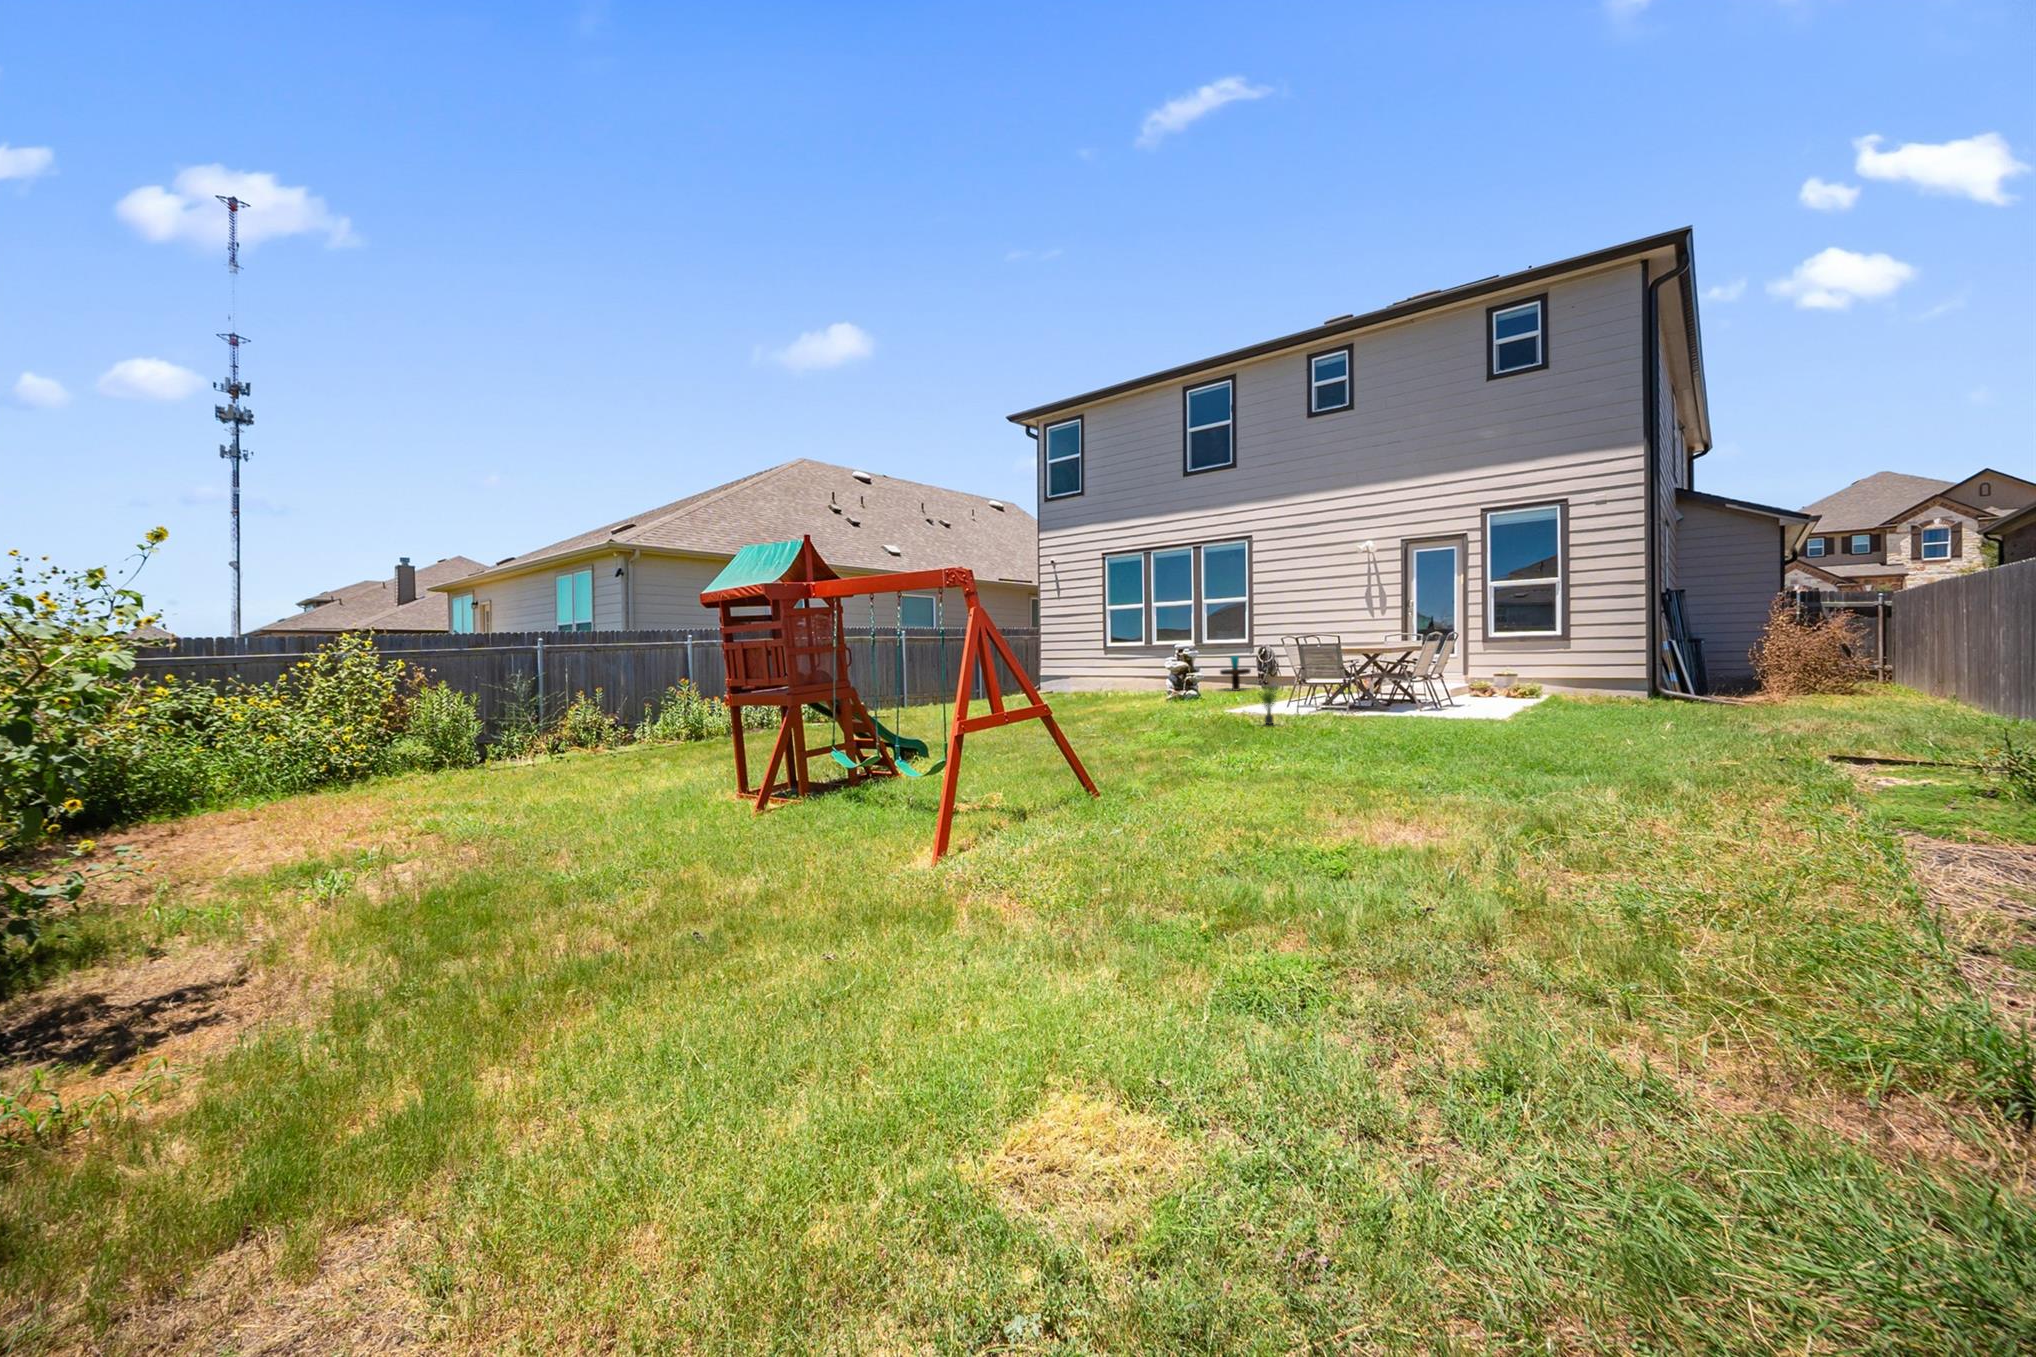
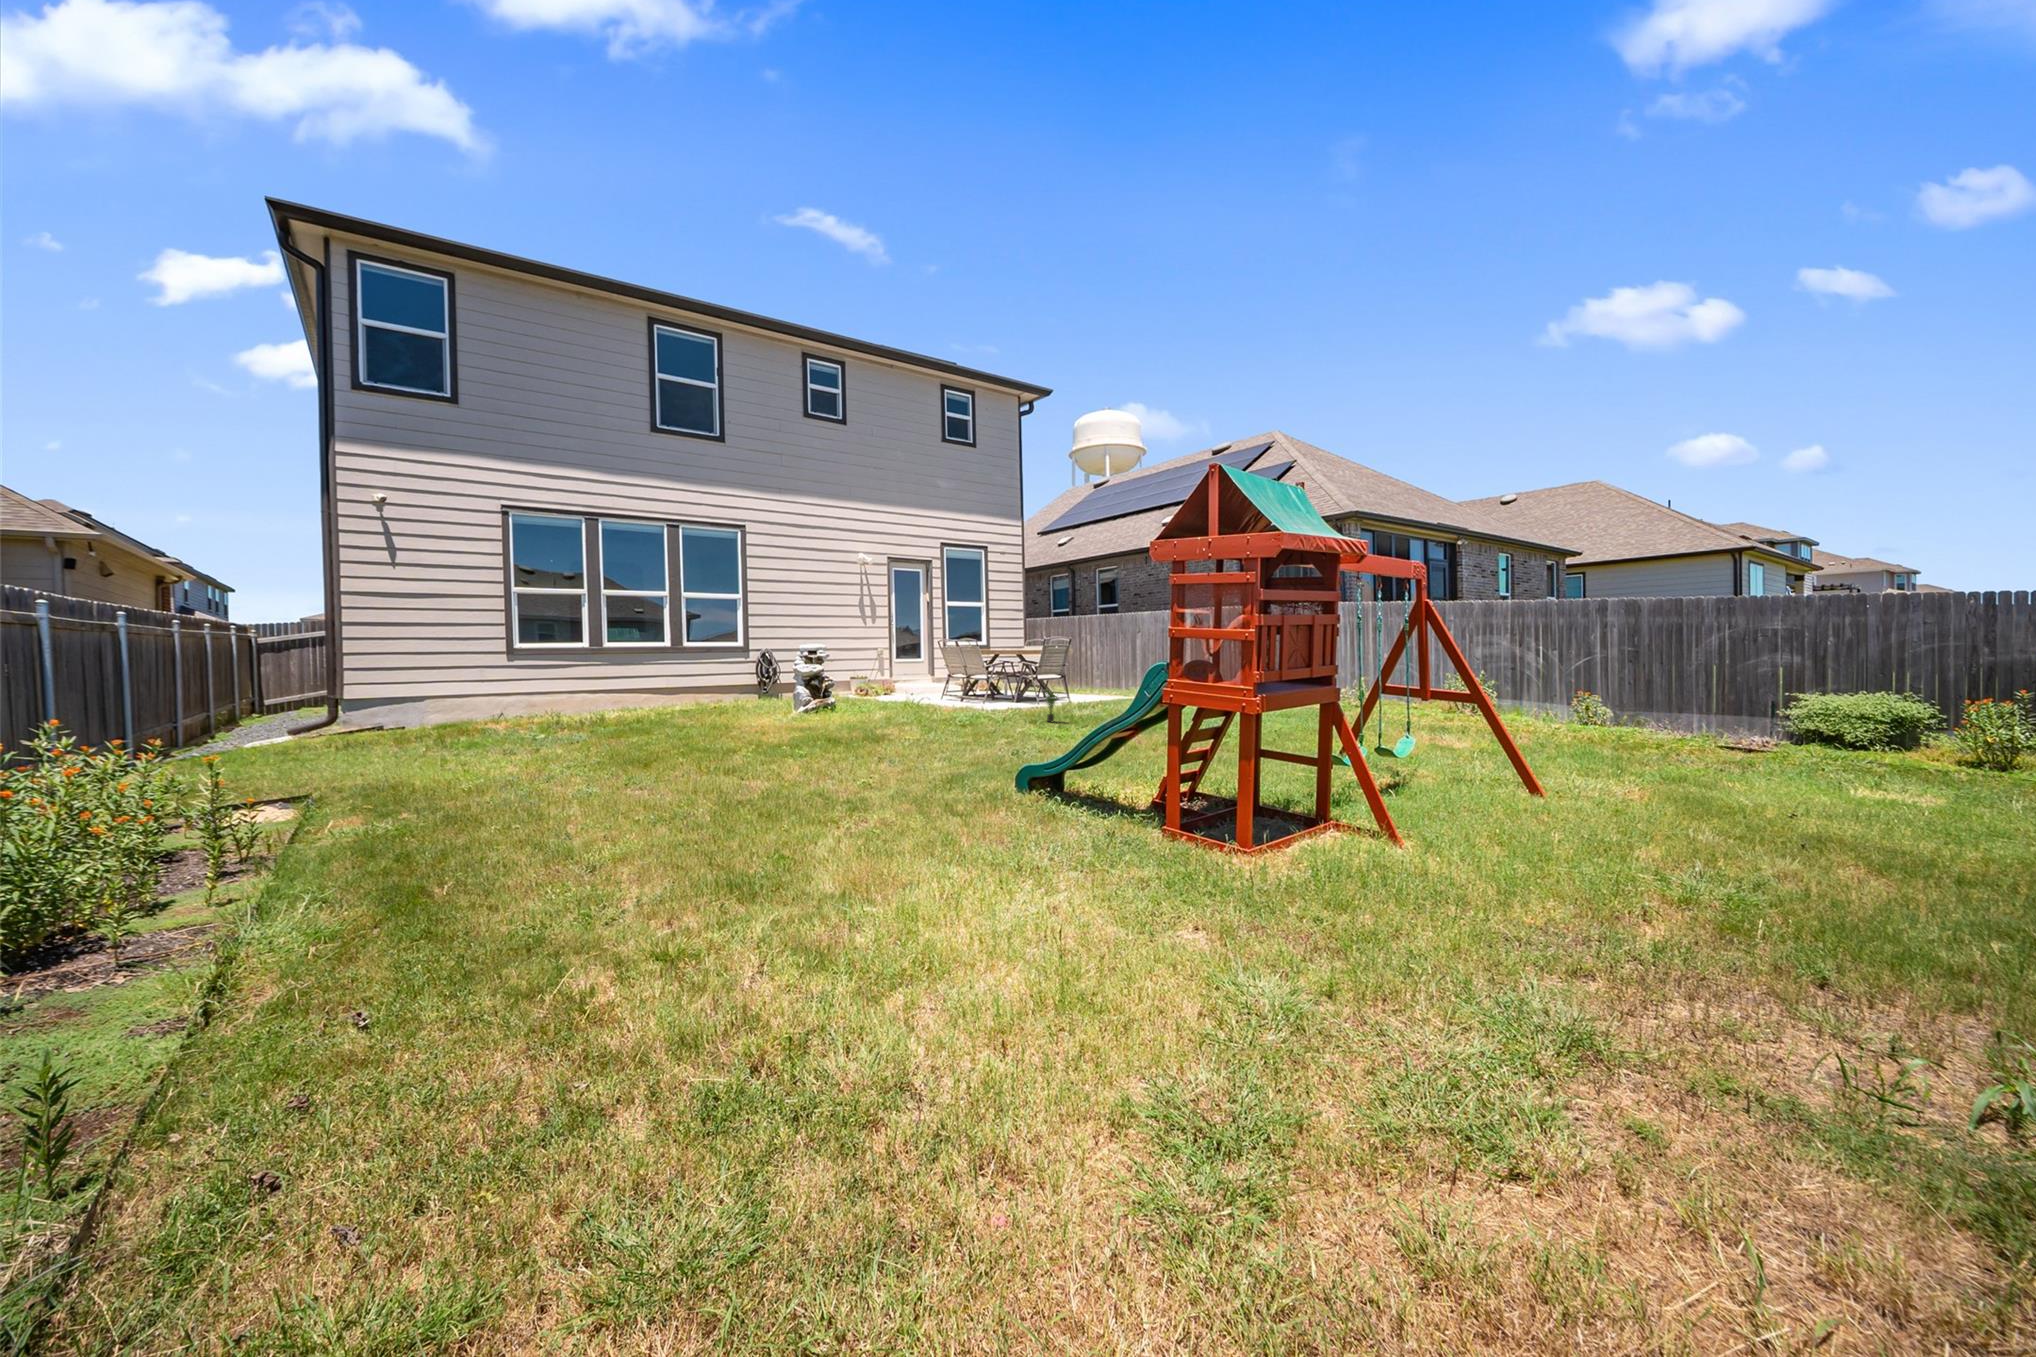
side table: present [1220,656,1251,691] -> none [734,663,769,703]

